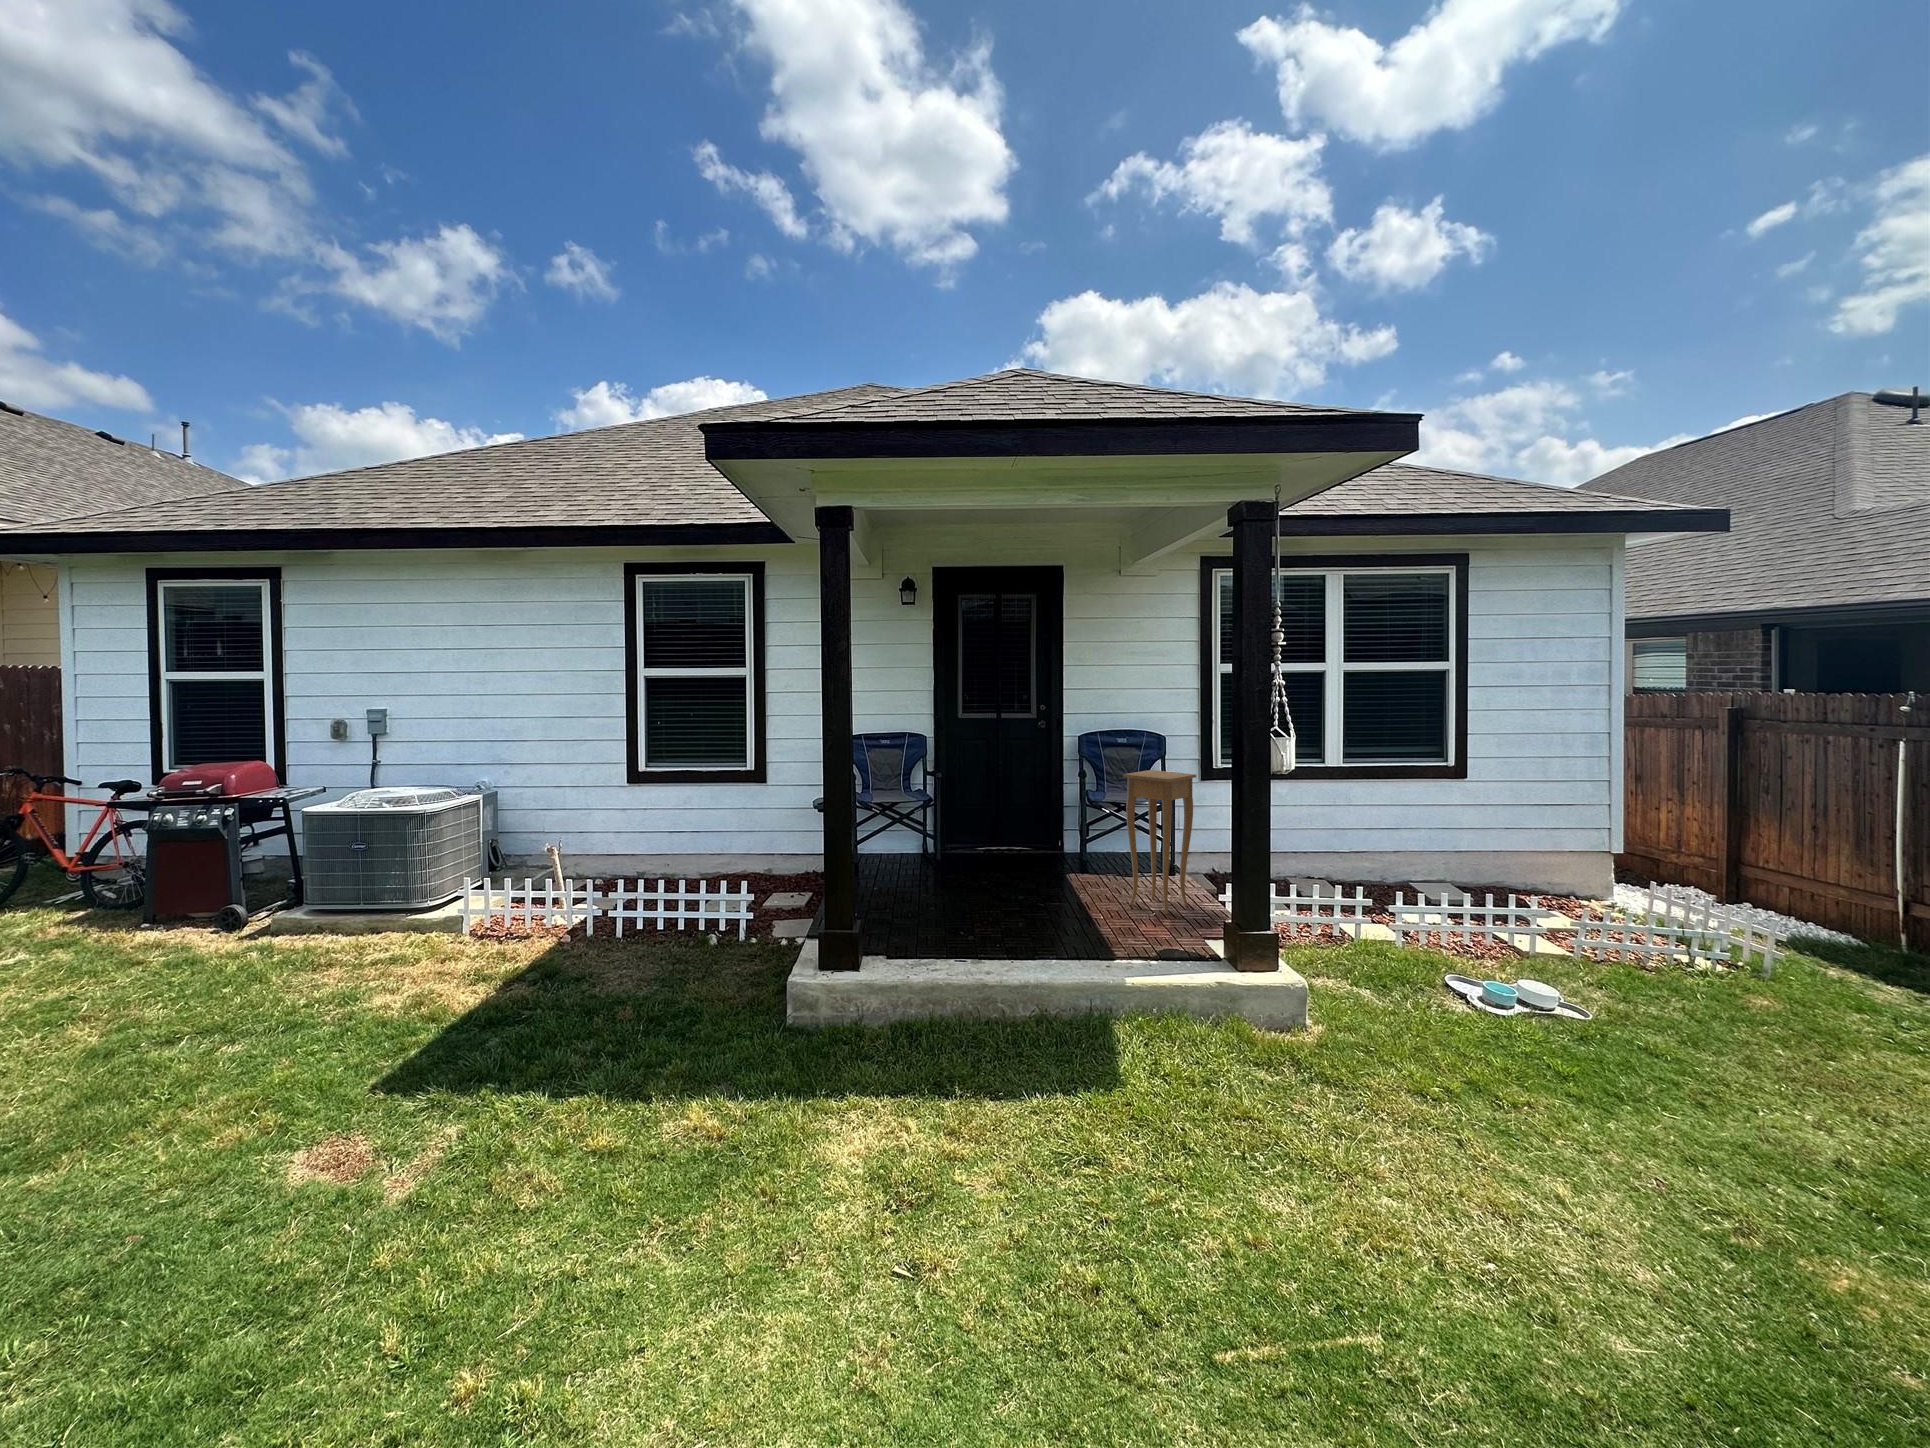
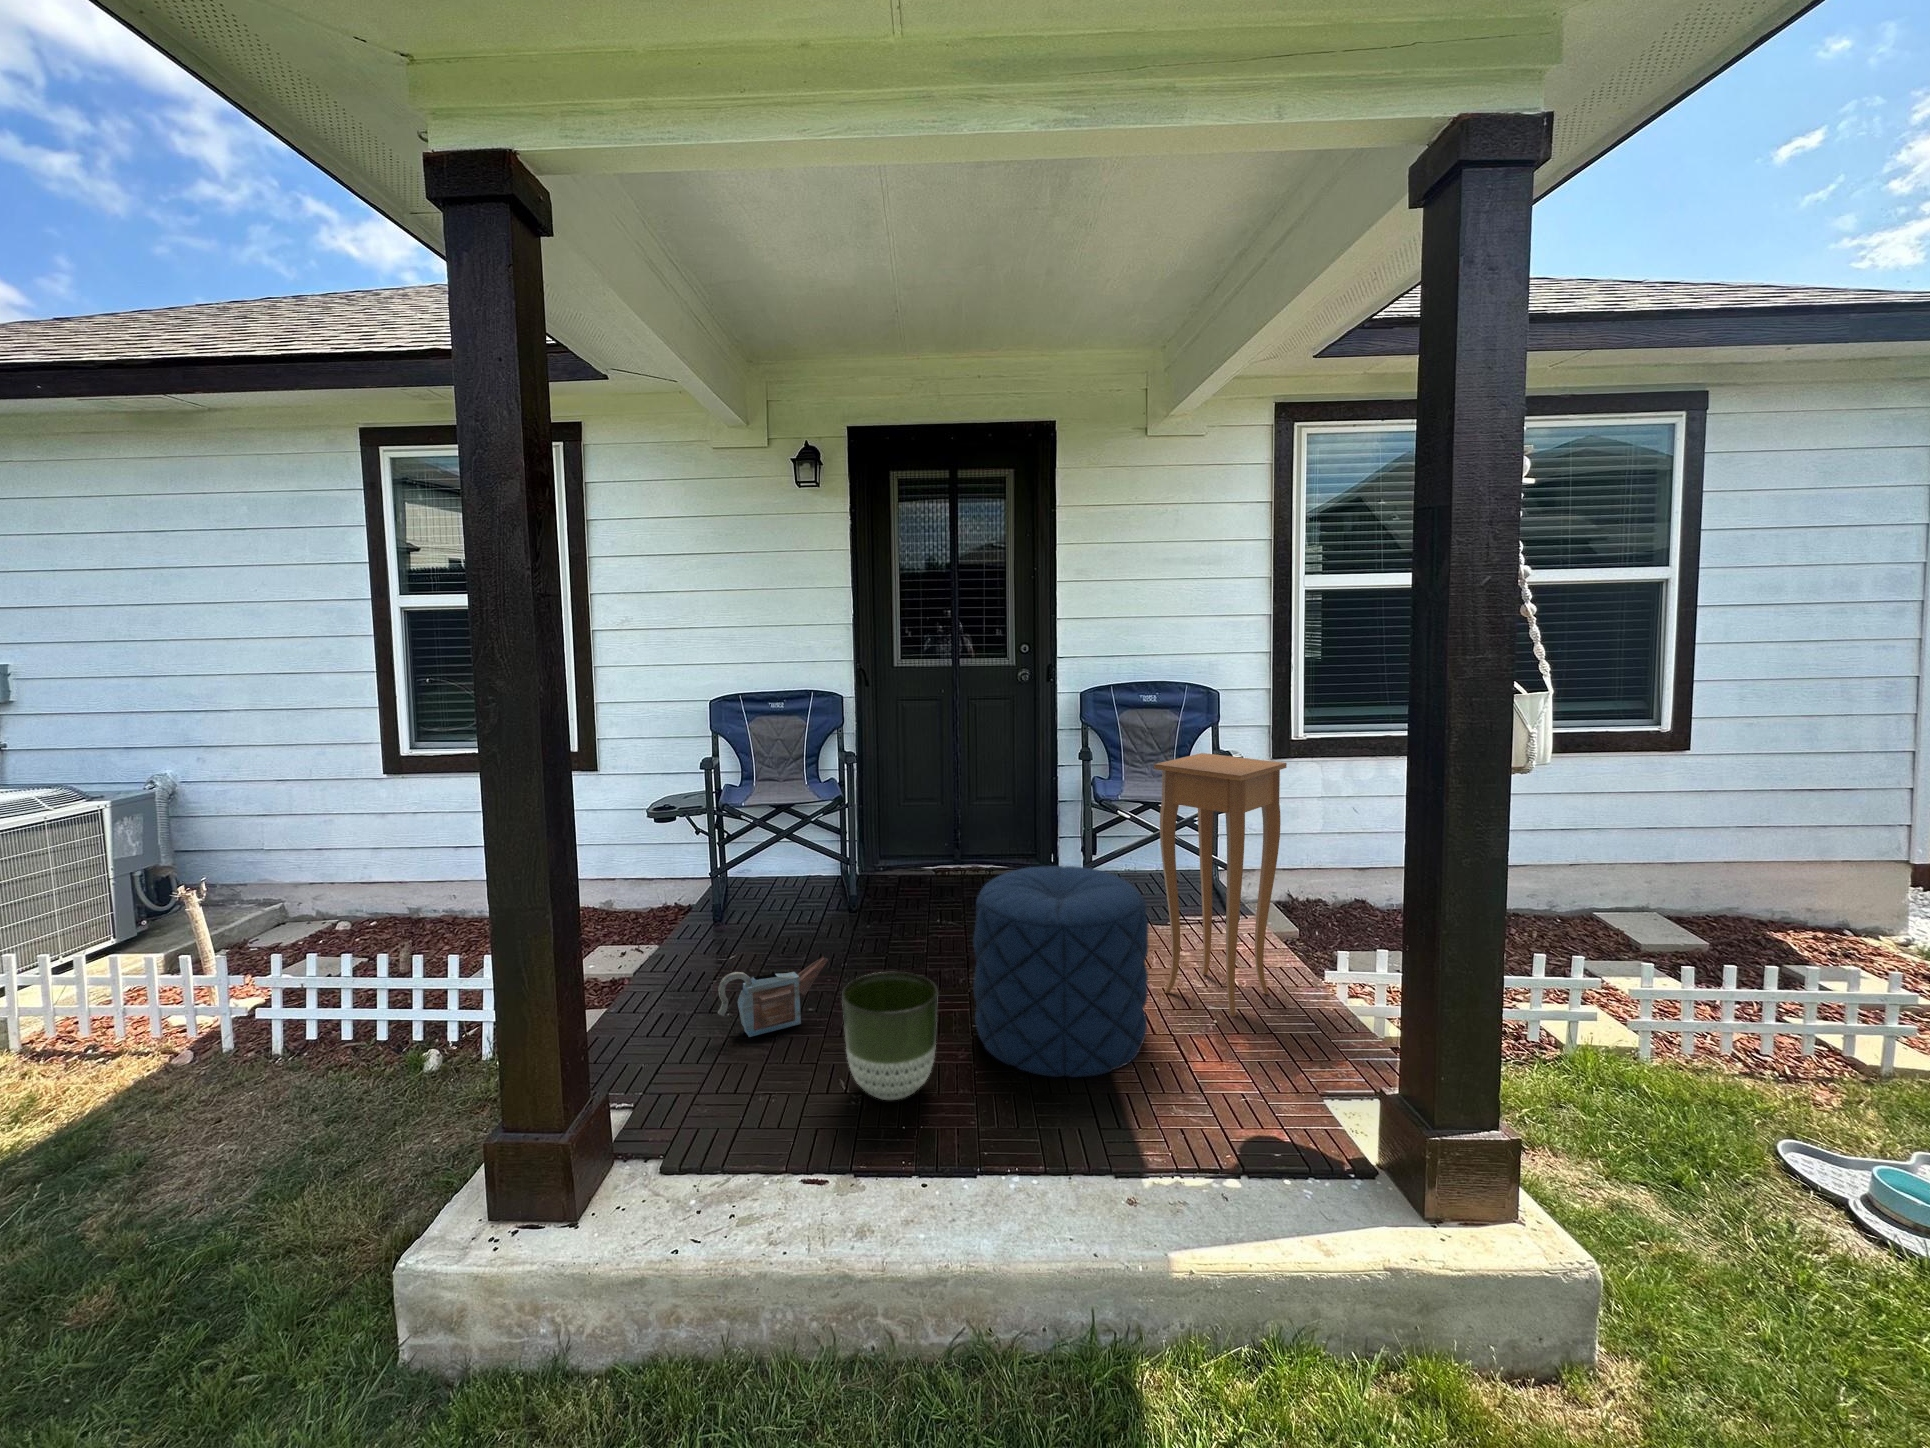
pouf: none [1025,830,1119,934] -> present [973,866,1148,1077]
watering can: none [885,878,942,919] -> present [718,956,828,1037]
planter: none [962,878,1011,939] -> present [842,972,938,1100]

